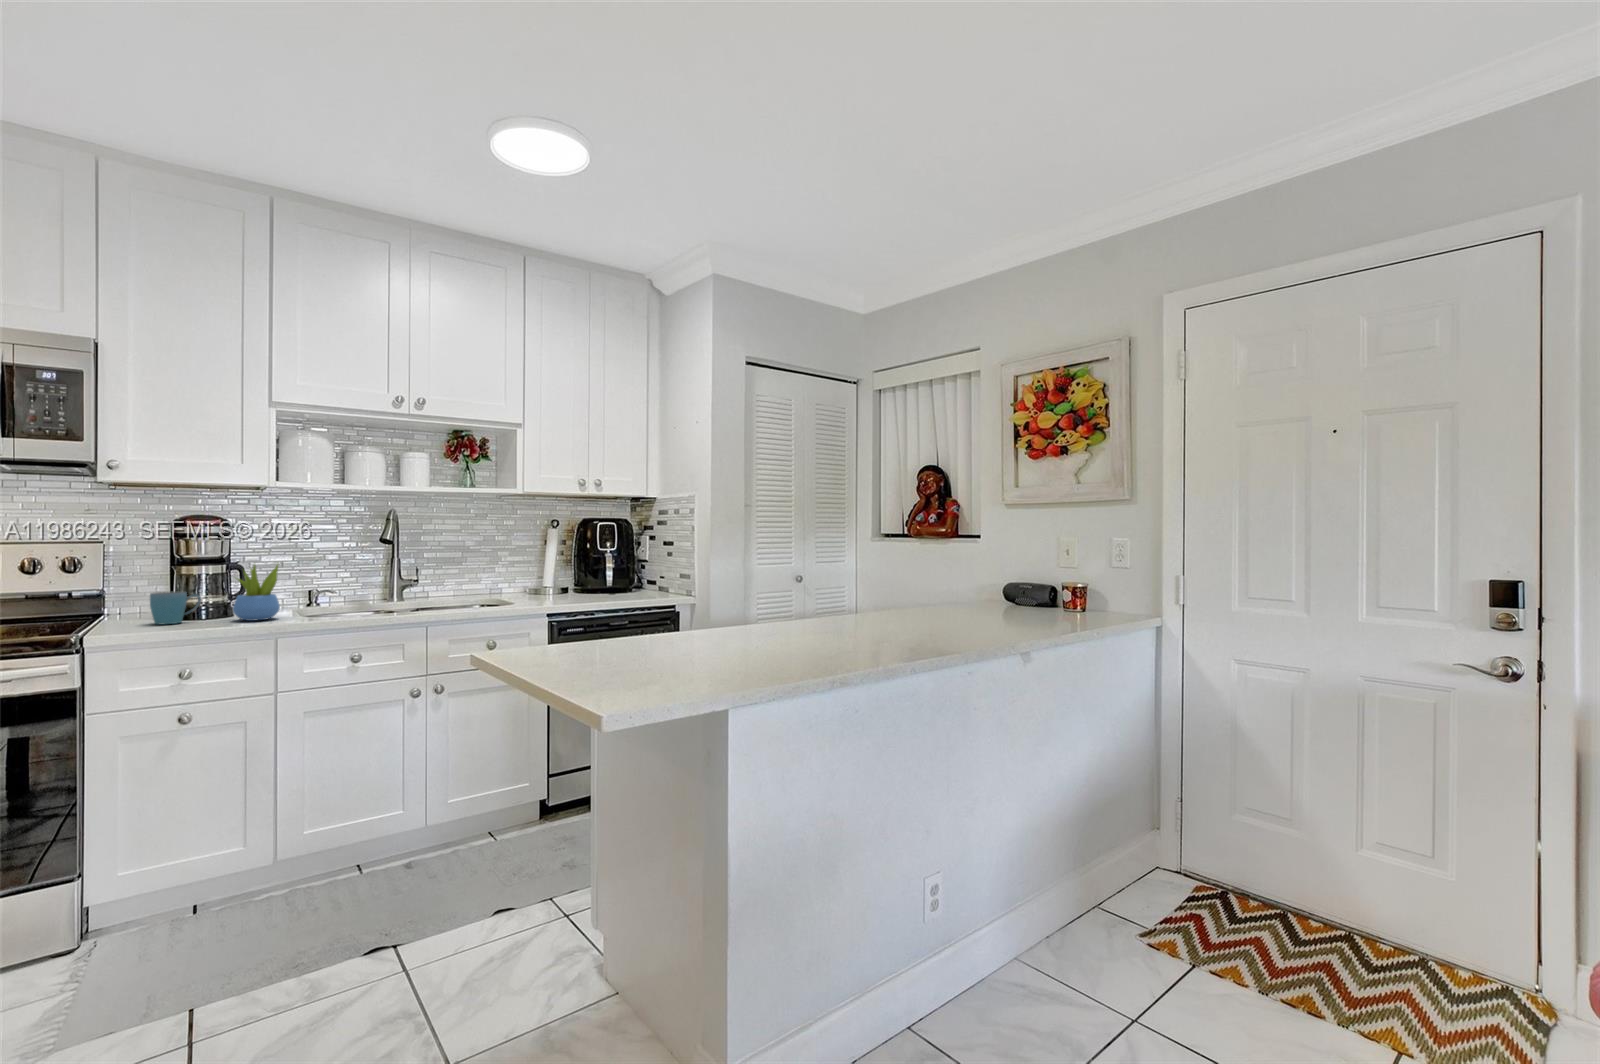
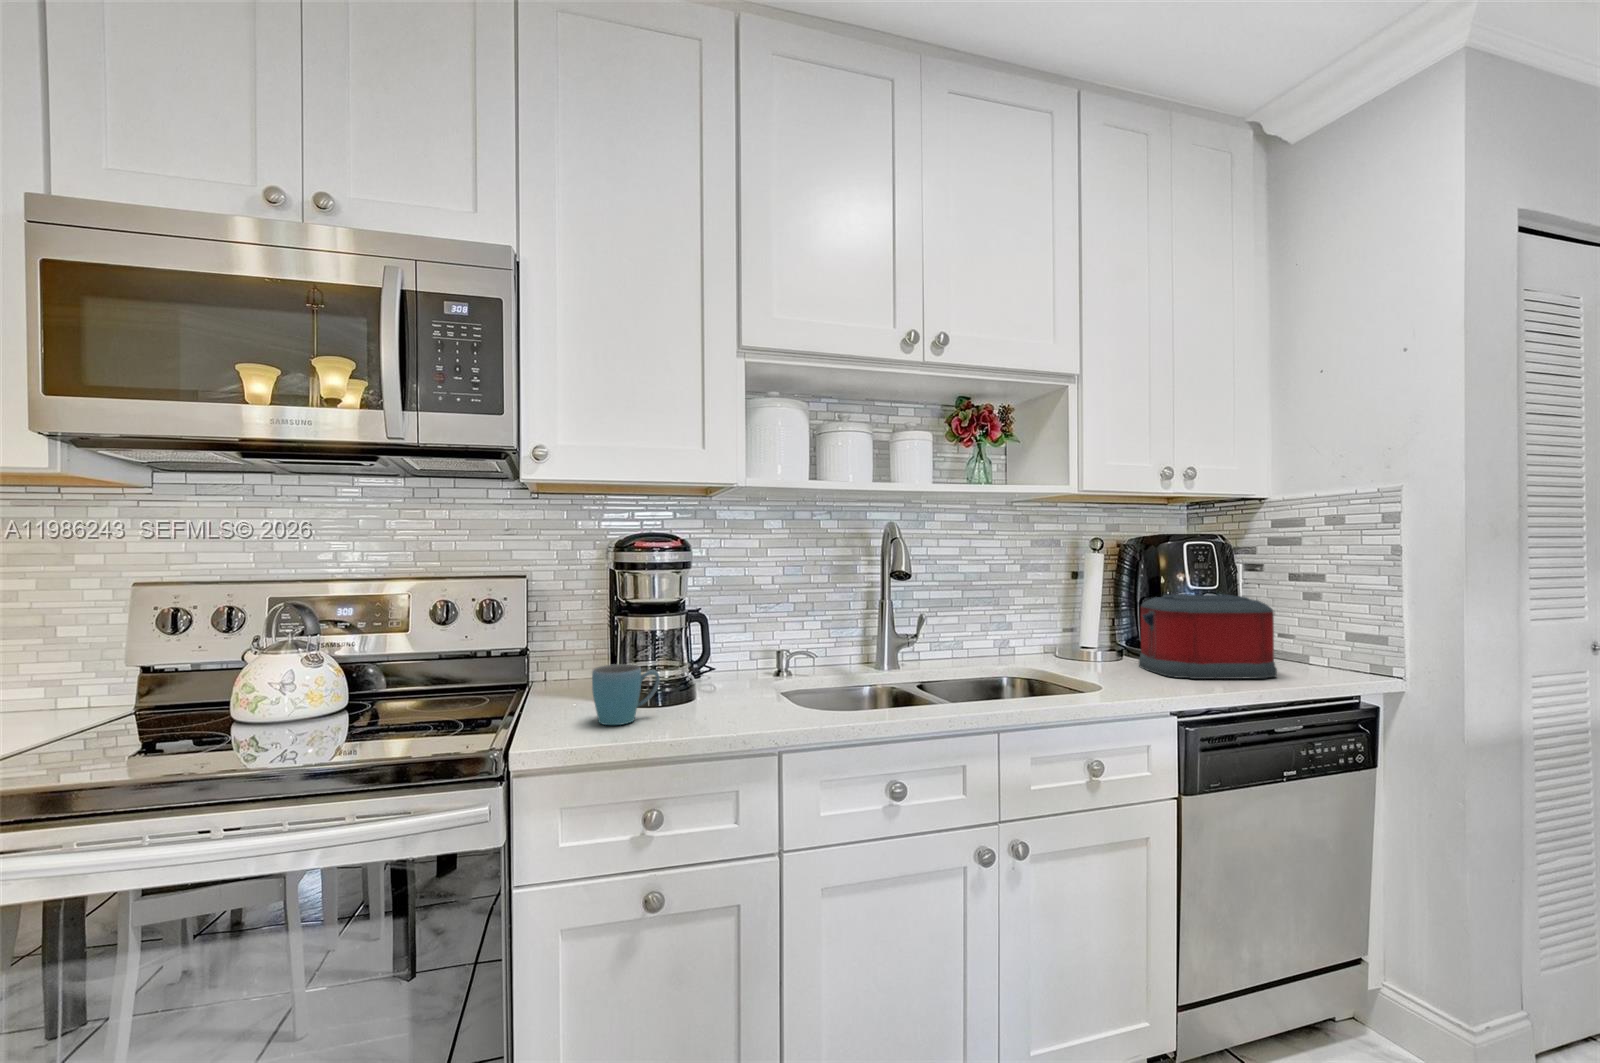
toaster: none [566,555,638,601] -> present [1139,595,1277,679]
succulent plant: present [233,565,280,621] -> none [705,614,771,720]

